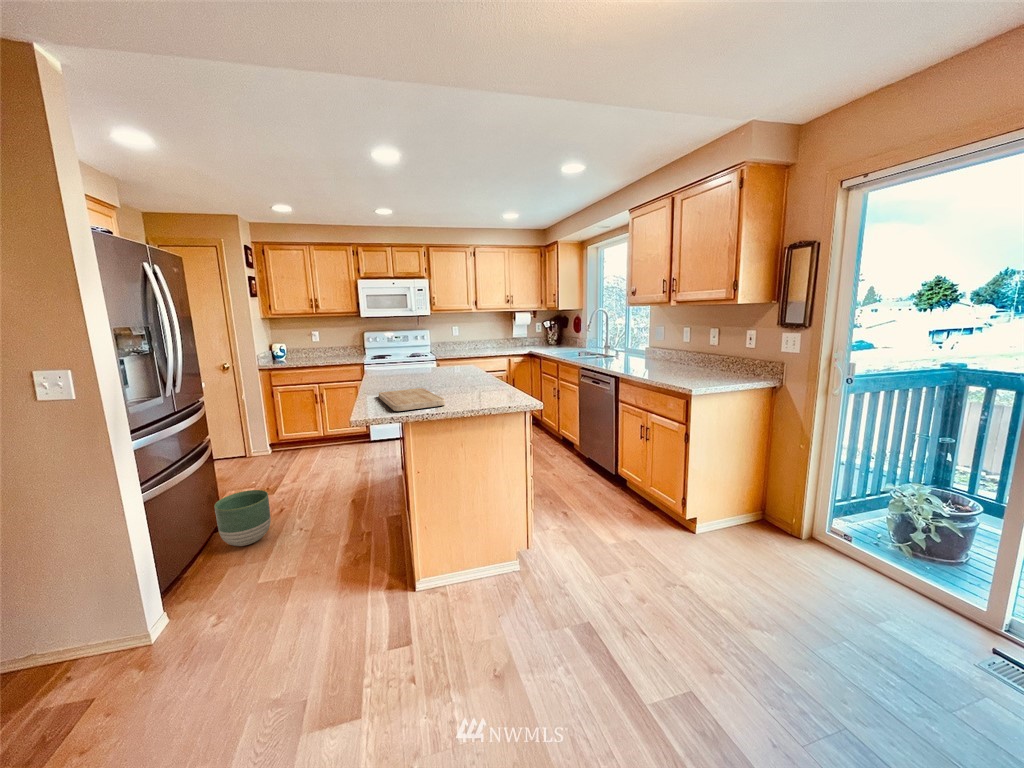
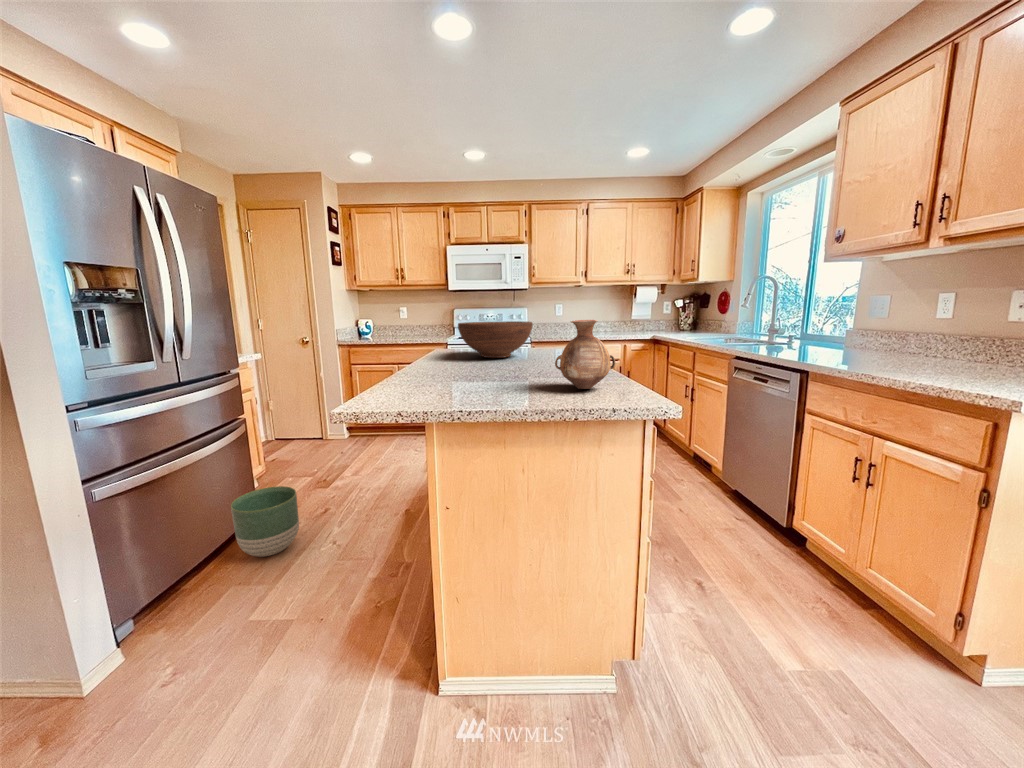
fruit bowl: none [395,351,449,379] -> present [458,321,533,358]
vase: none [474,357,508,397] -> present [555,320,615,389]
cutting board: present [379,388,445,411] -> none [408,369,499,402]

